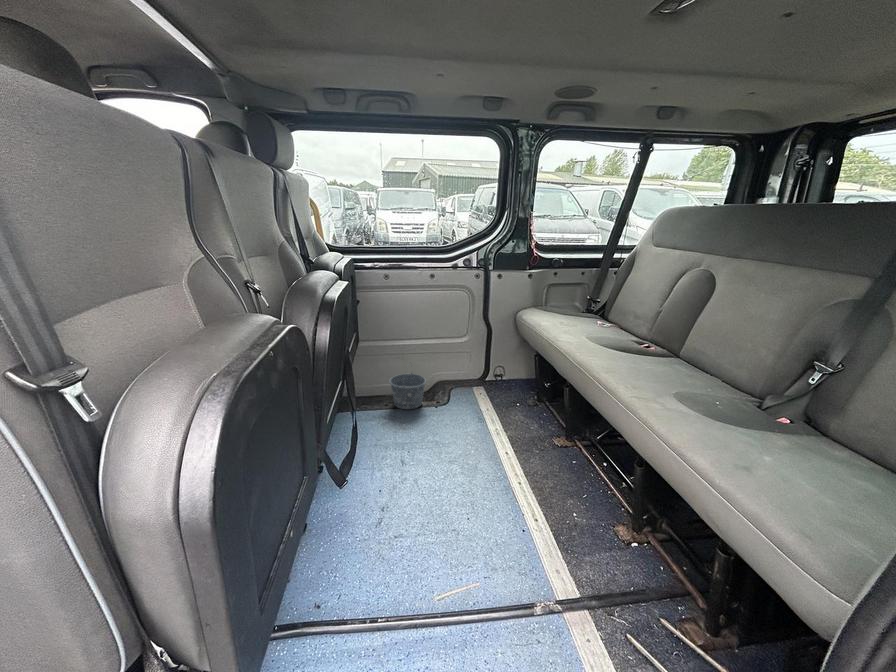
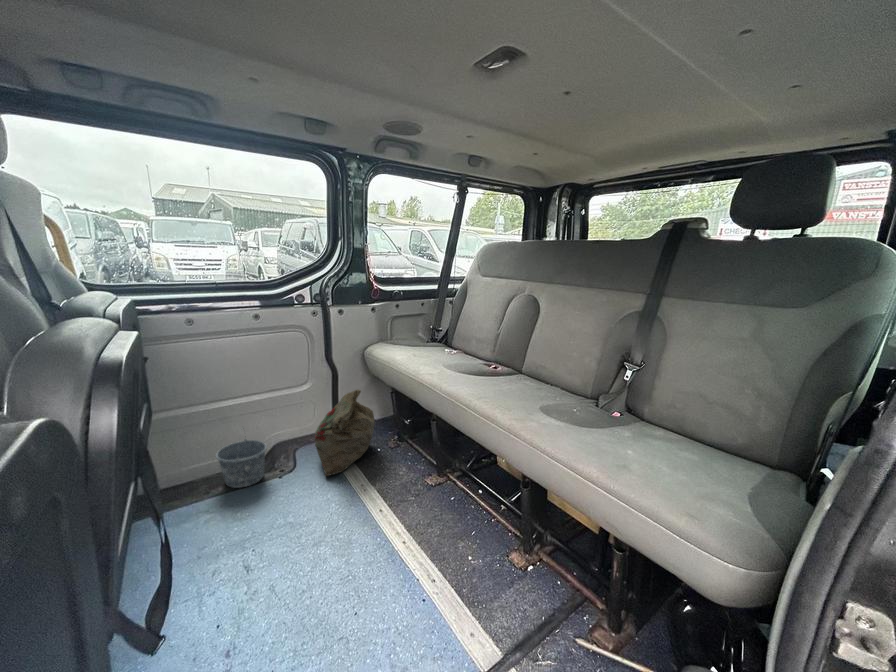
bag: none [464,348,518,416] -> present [315,390,375,476]

